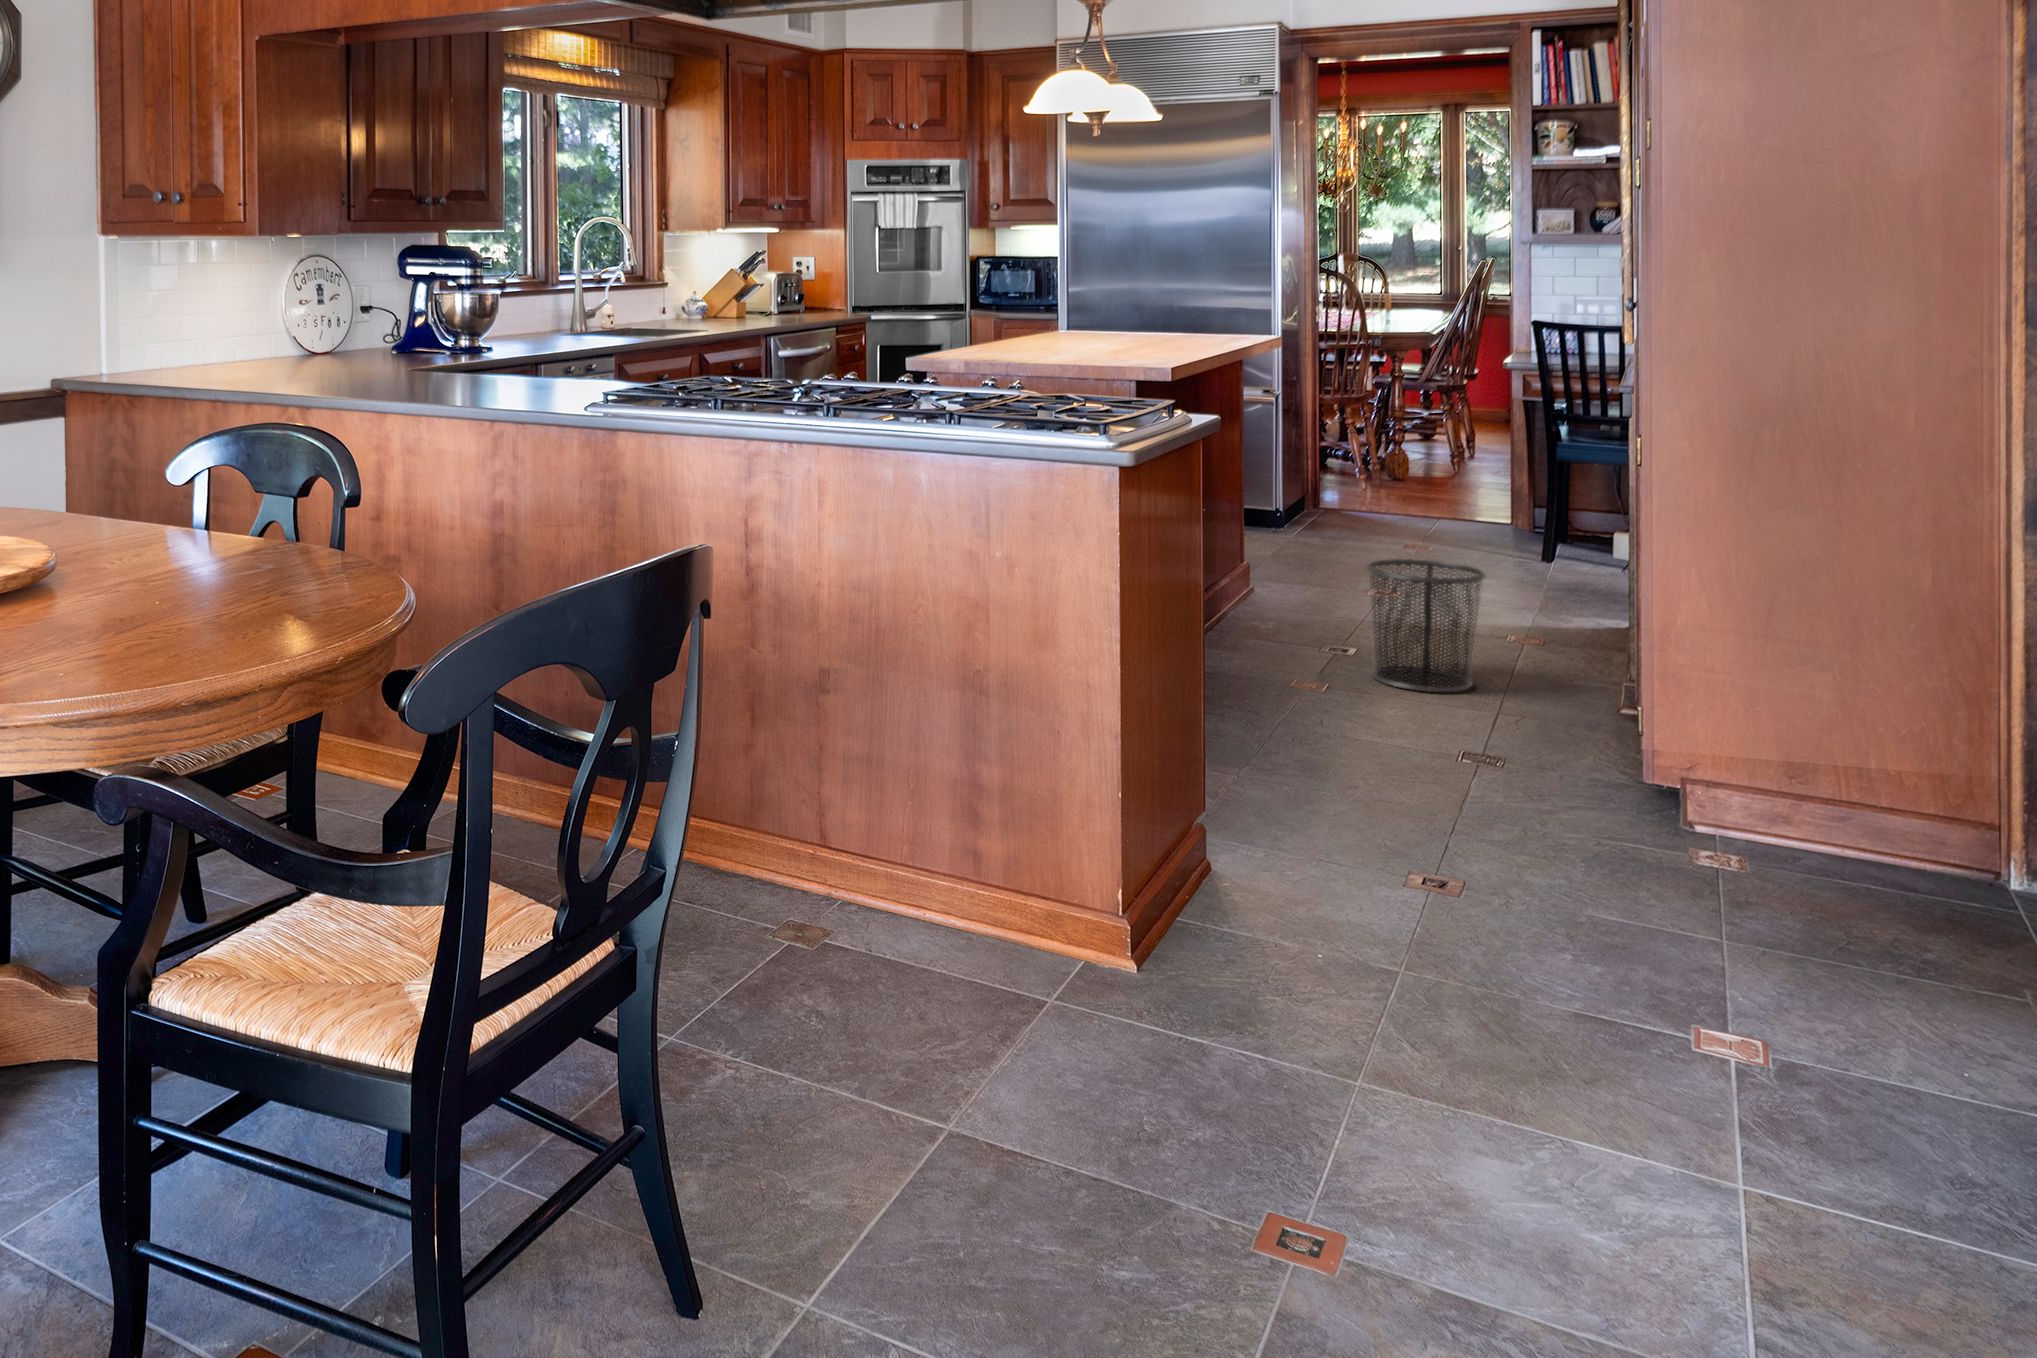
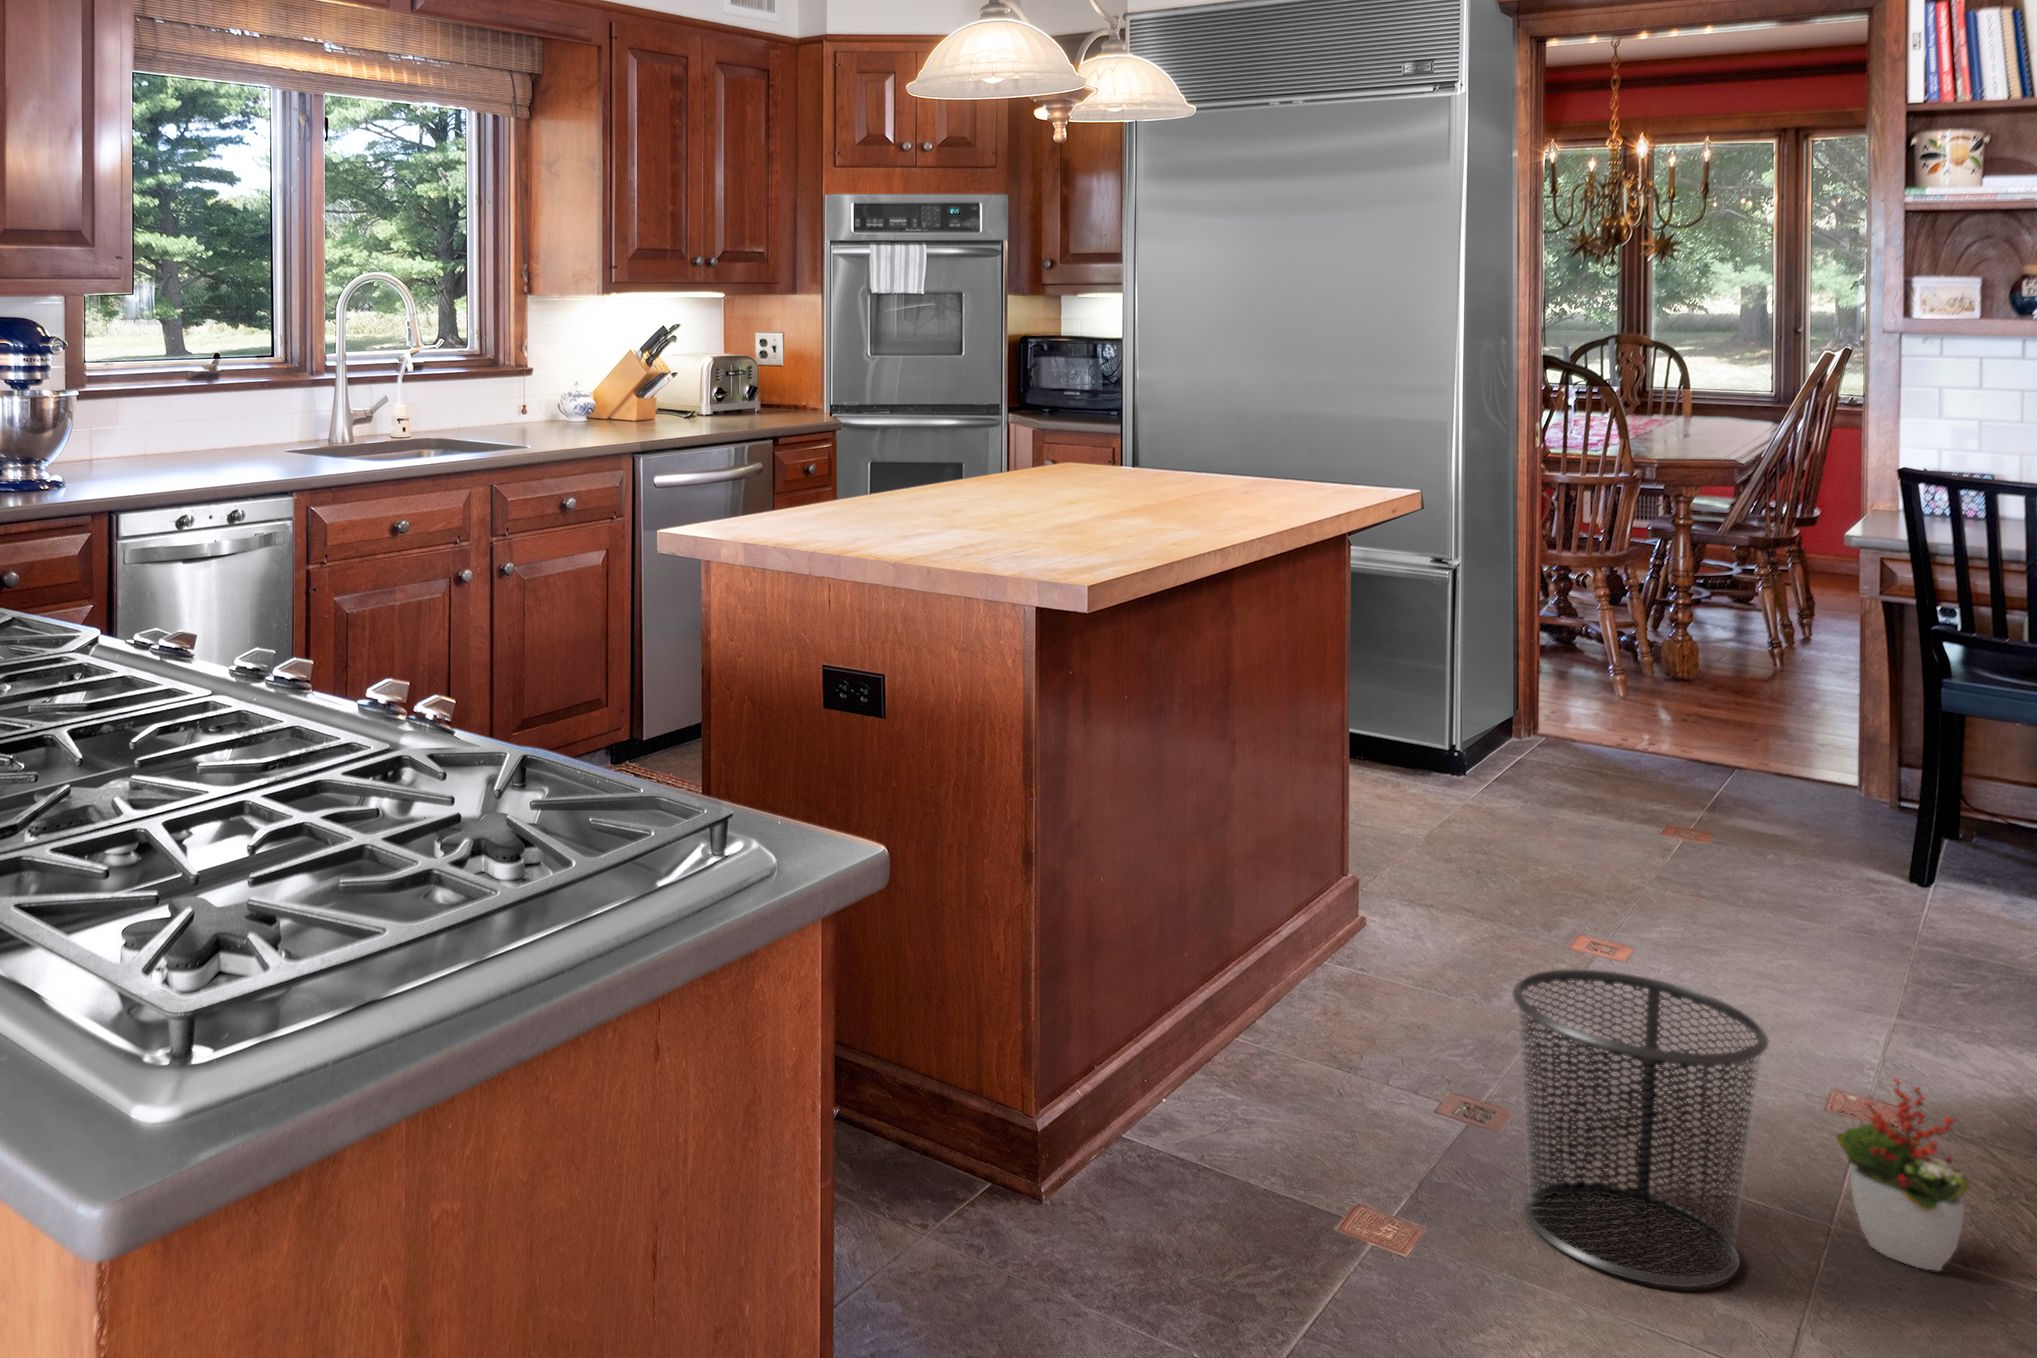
decorative plant: none [1514,596,1573,682] -> present [1836,1079,1969,1271]

